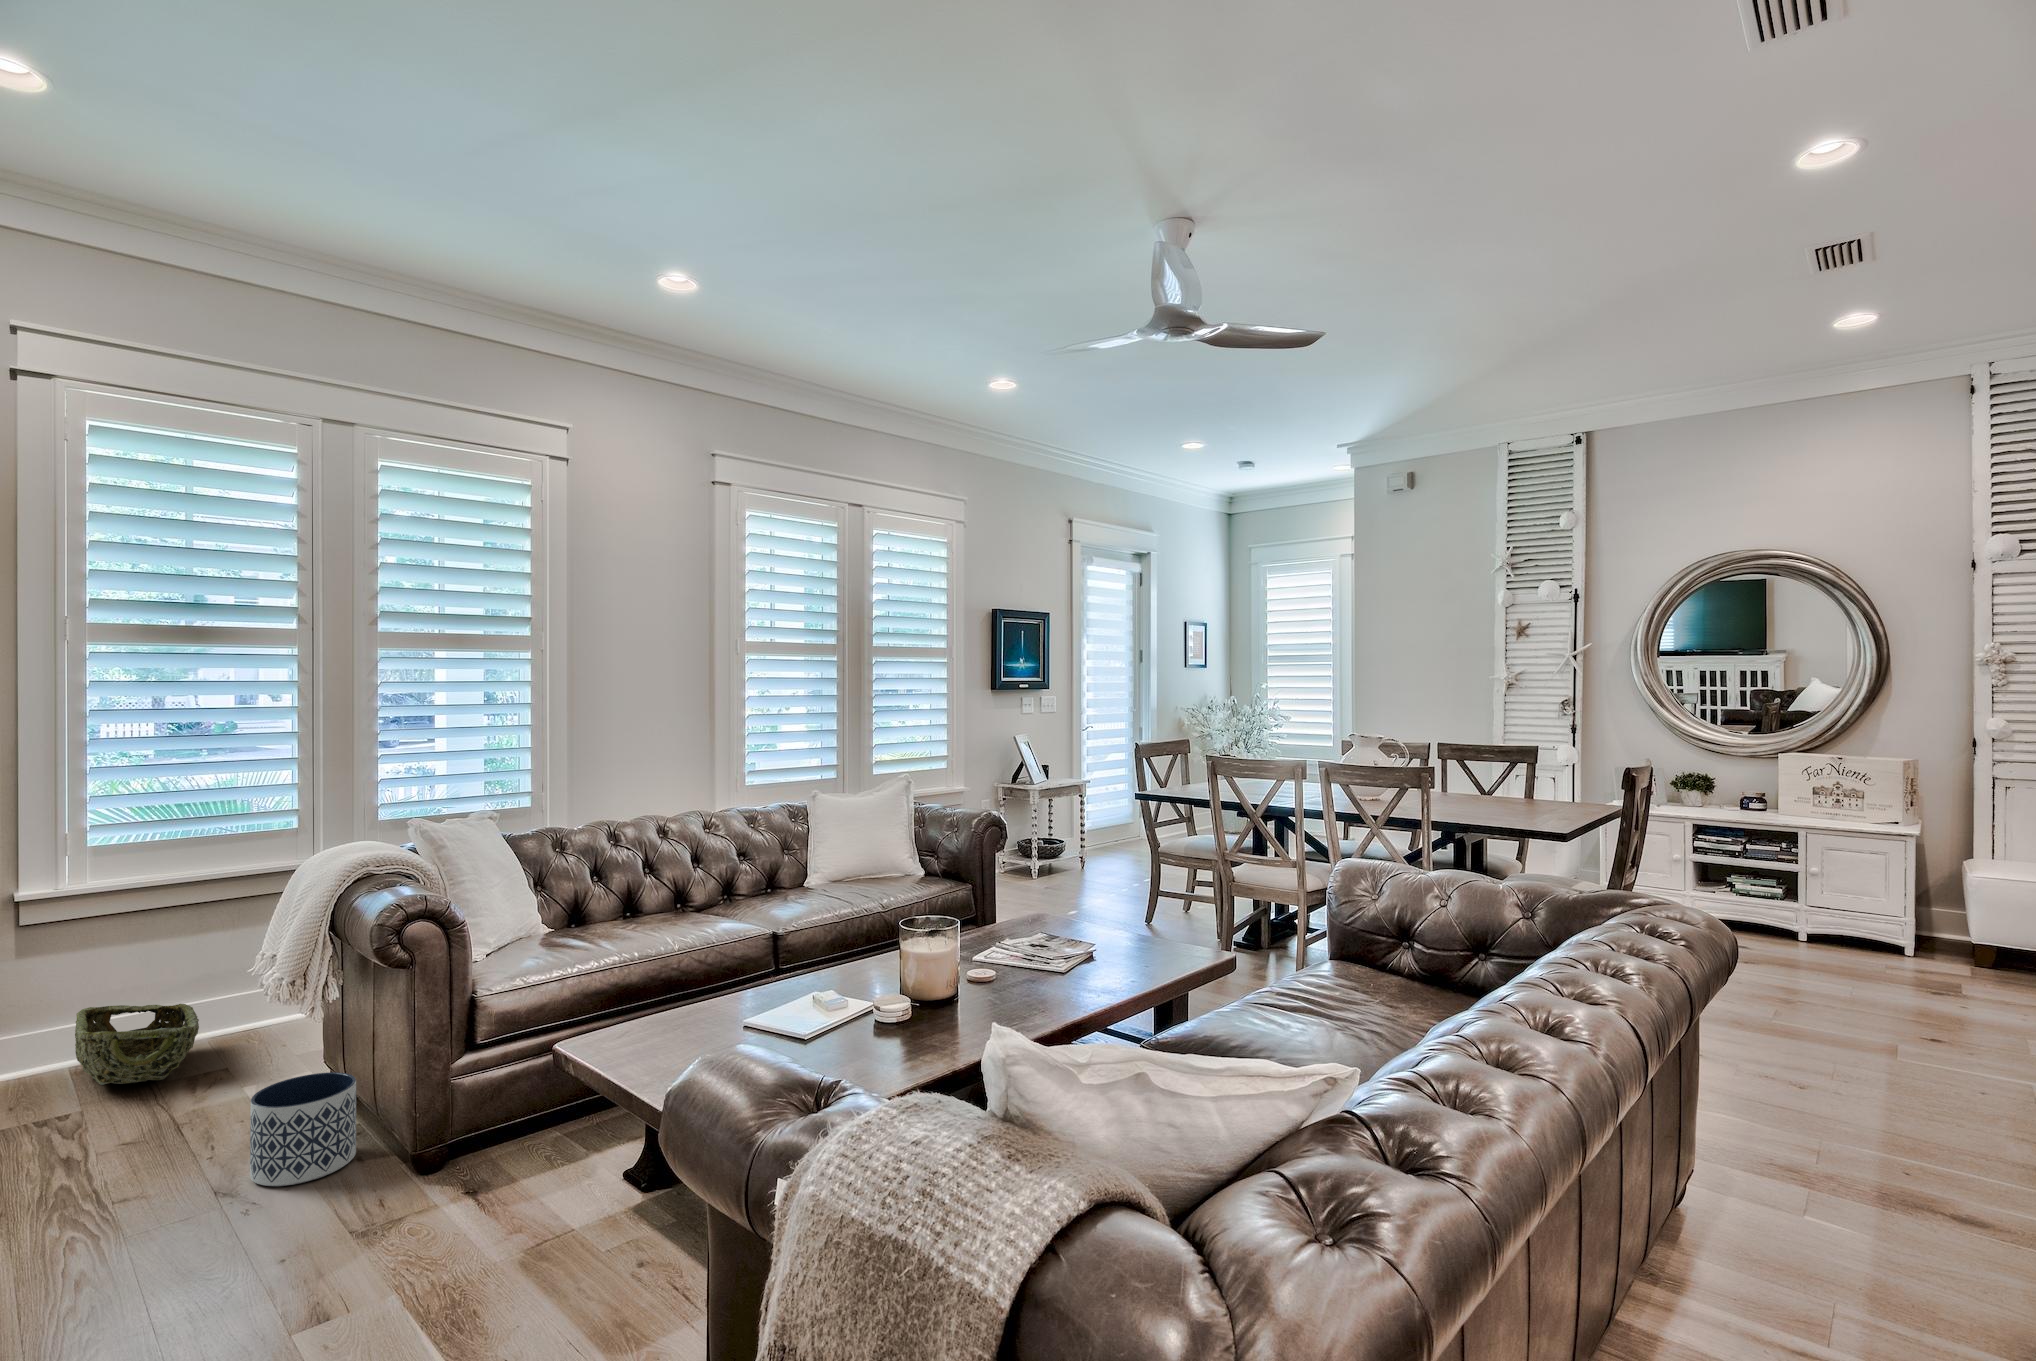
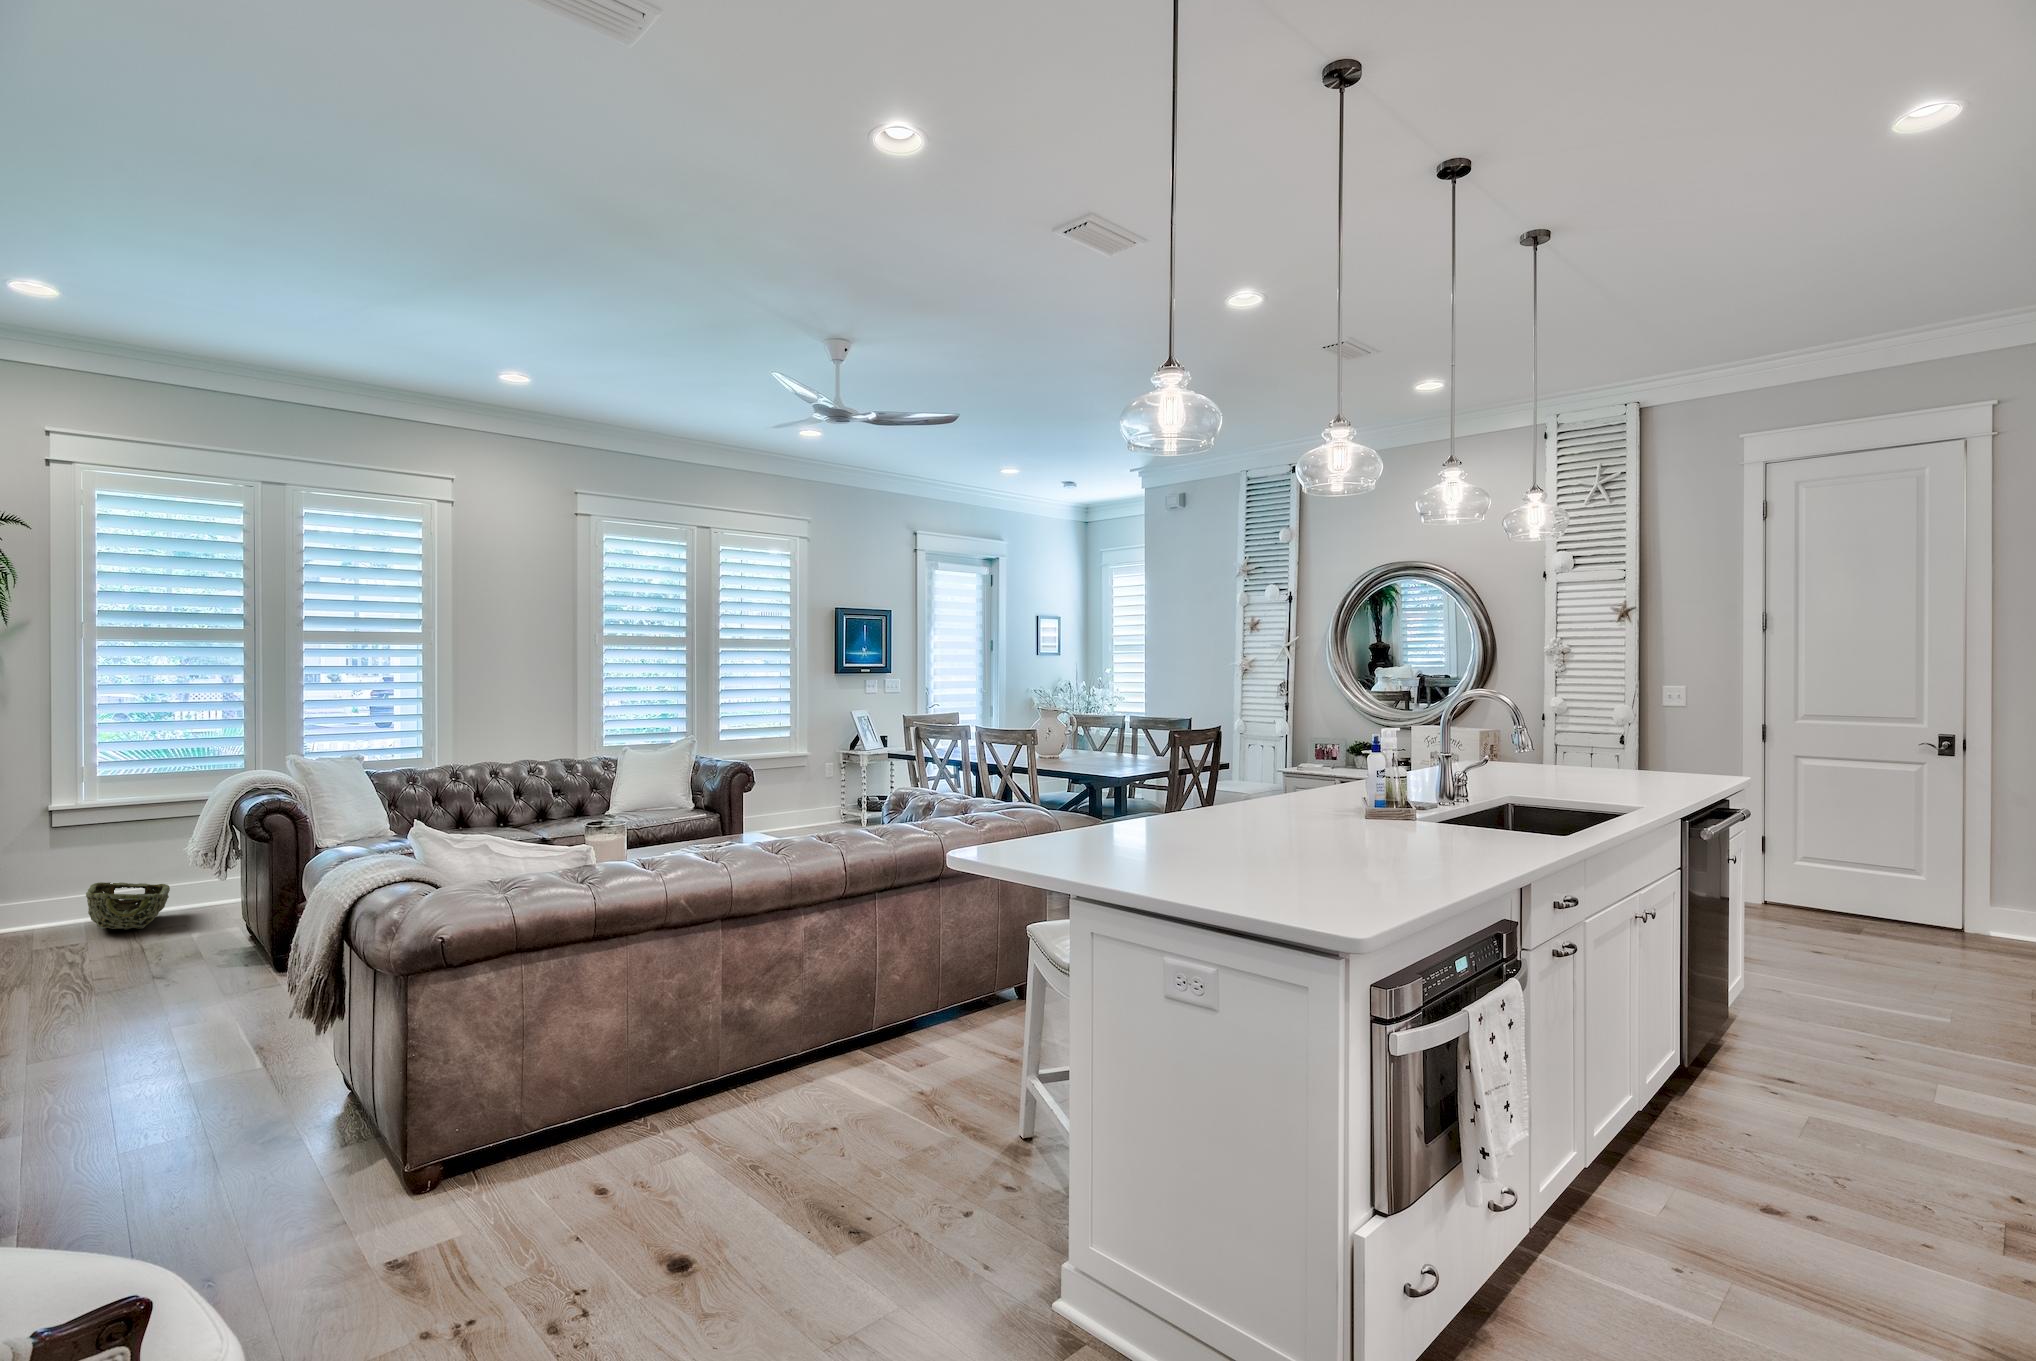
planter: present [250,1072,356,1186] -> none [170,915,241,978]

